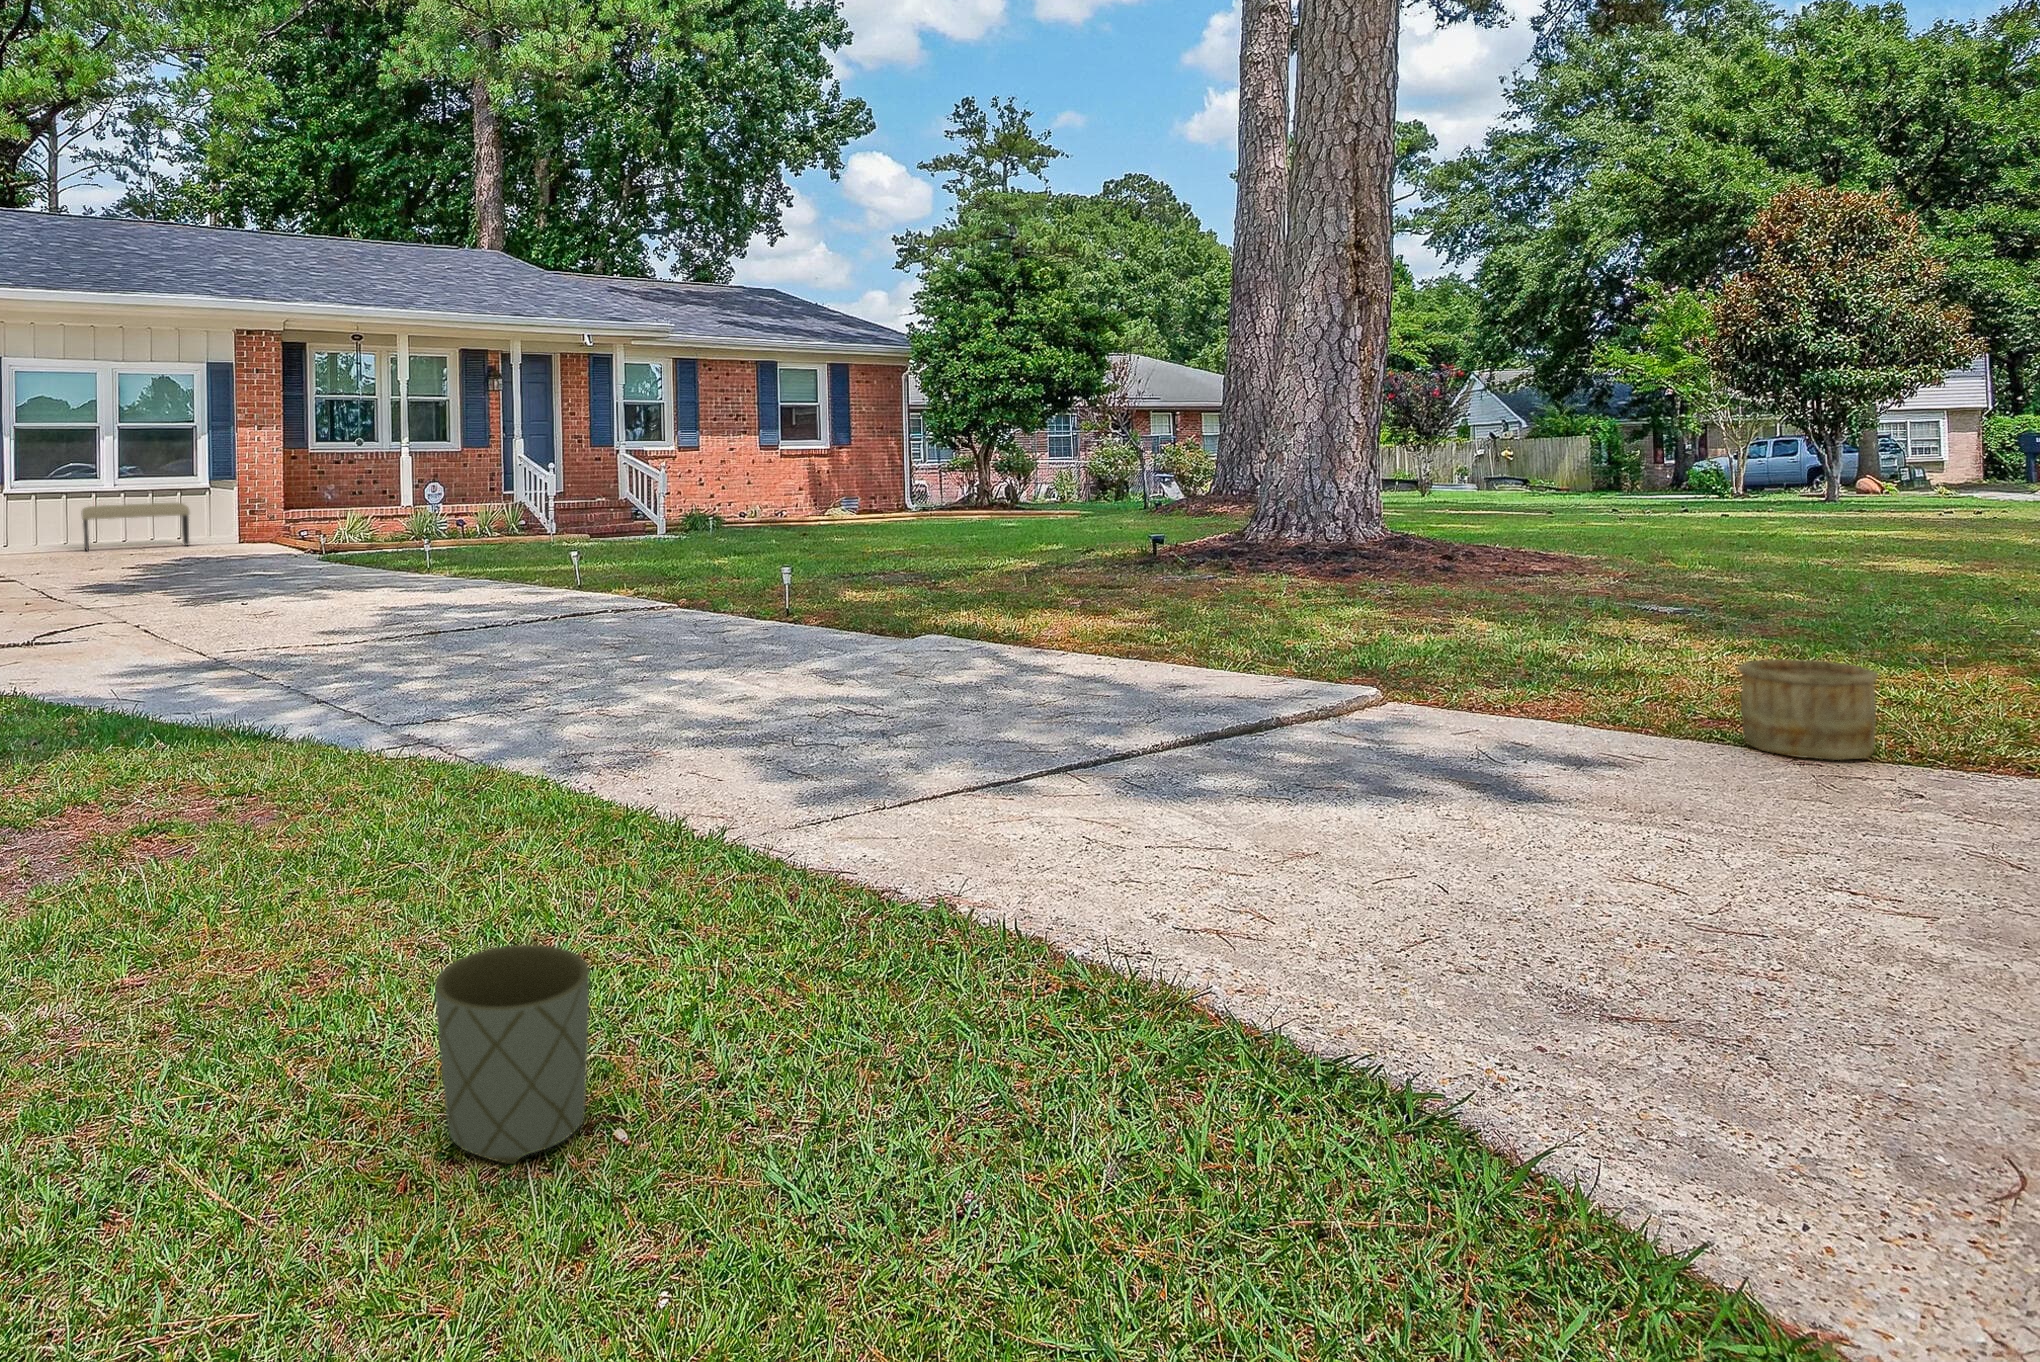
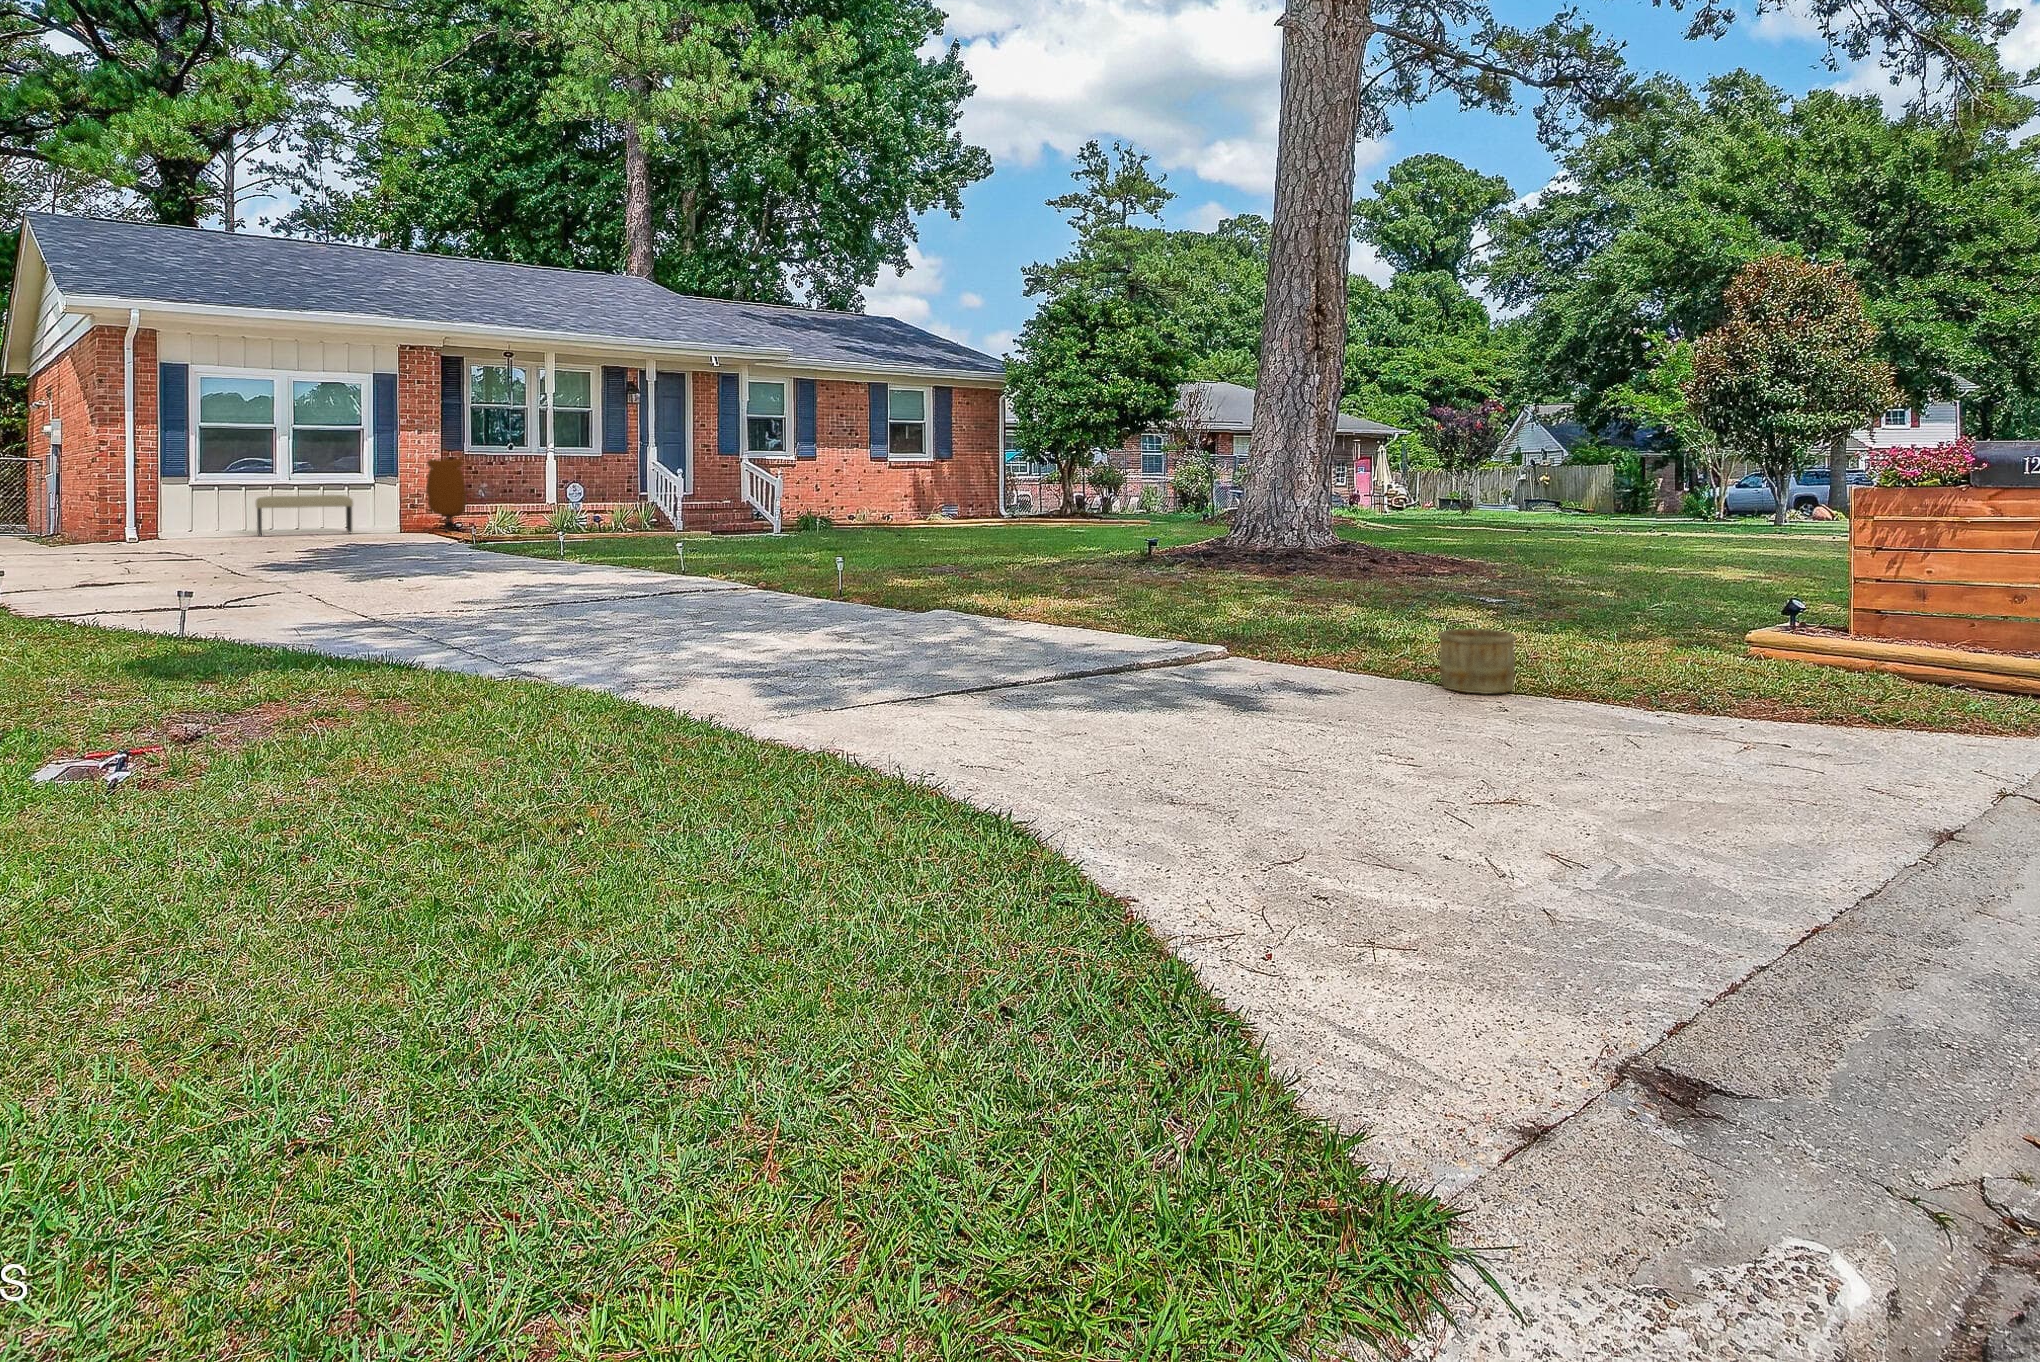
lounge chair: none [268,459,323,543] -> present [424,459,469,531]
planter: present [435,945,590,1164] -> none [505,742,589,844]

